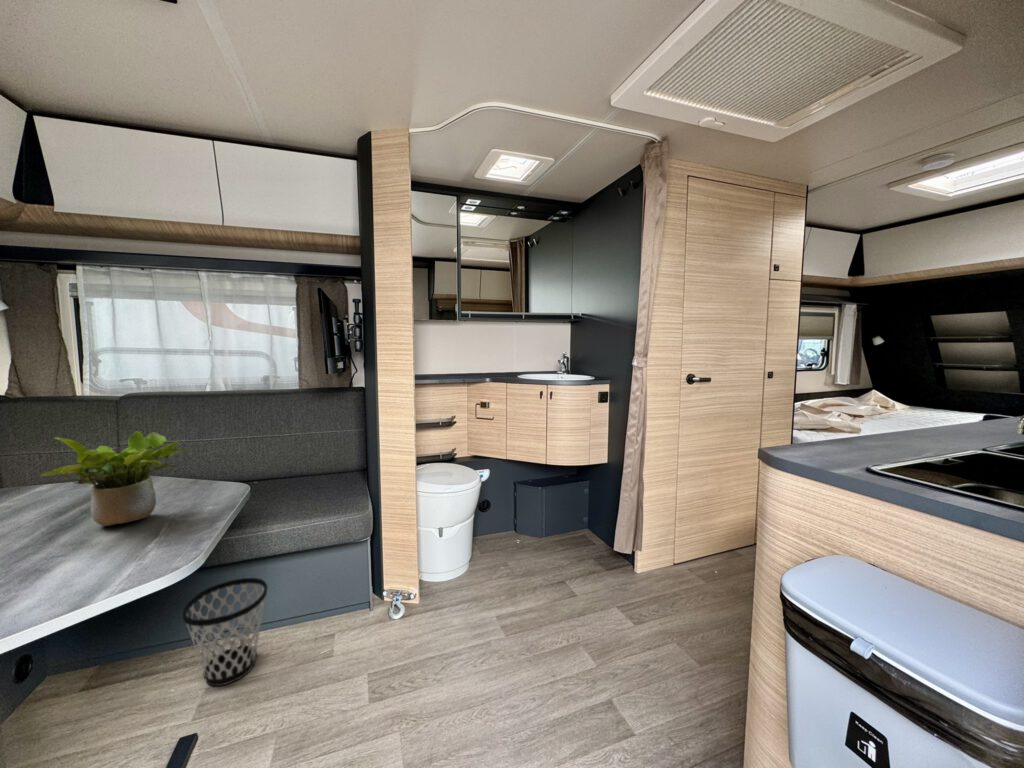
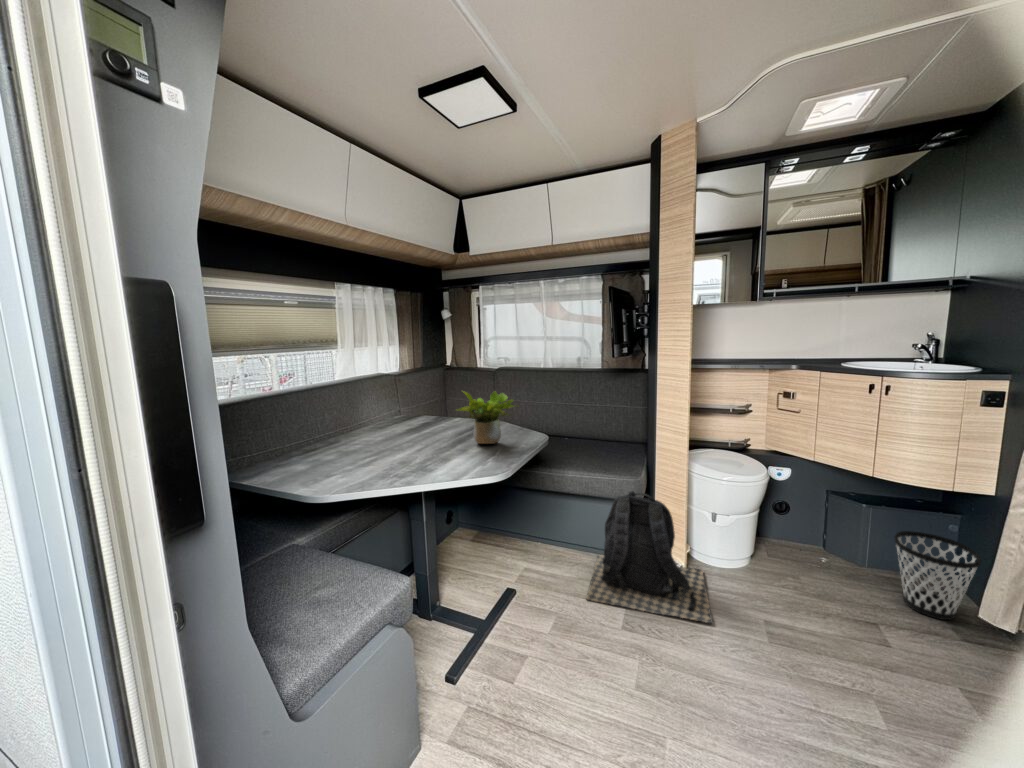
backpack: none [315,527,459,689] -> present [587,491,712,623]
wastebasket: present [183,578,268,686] -> present [894,531,981,620]

